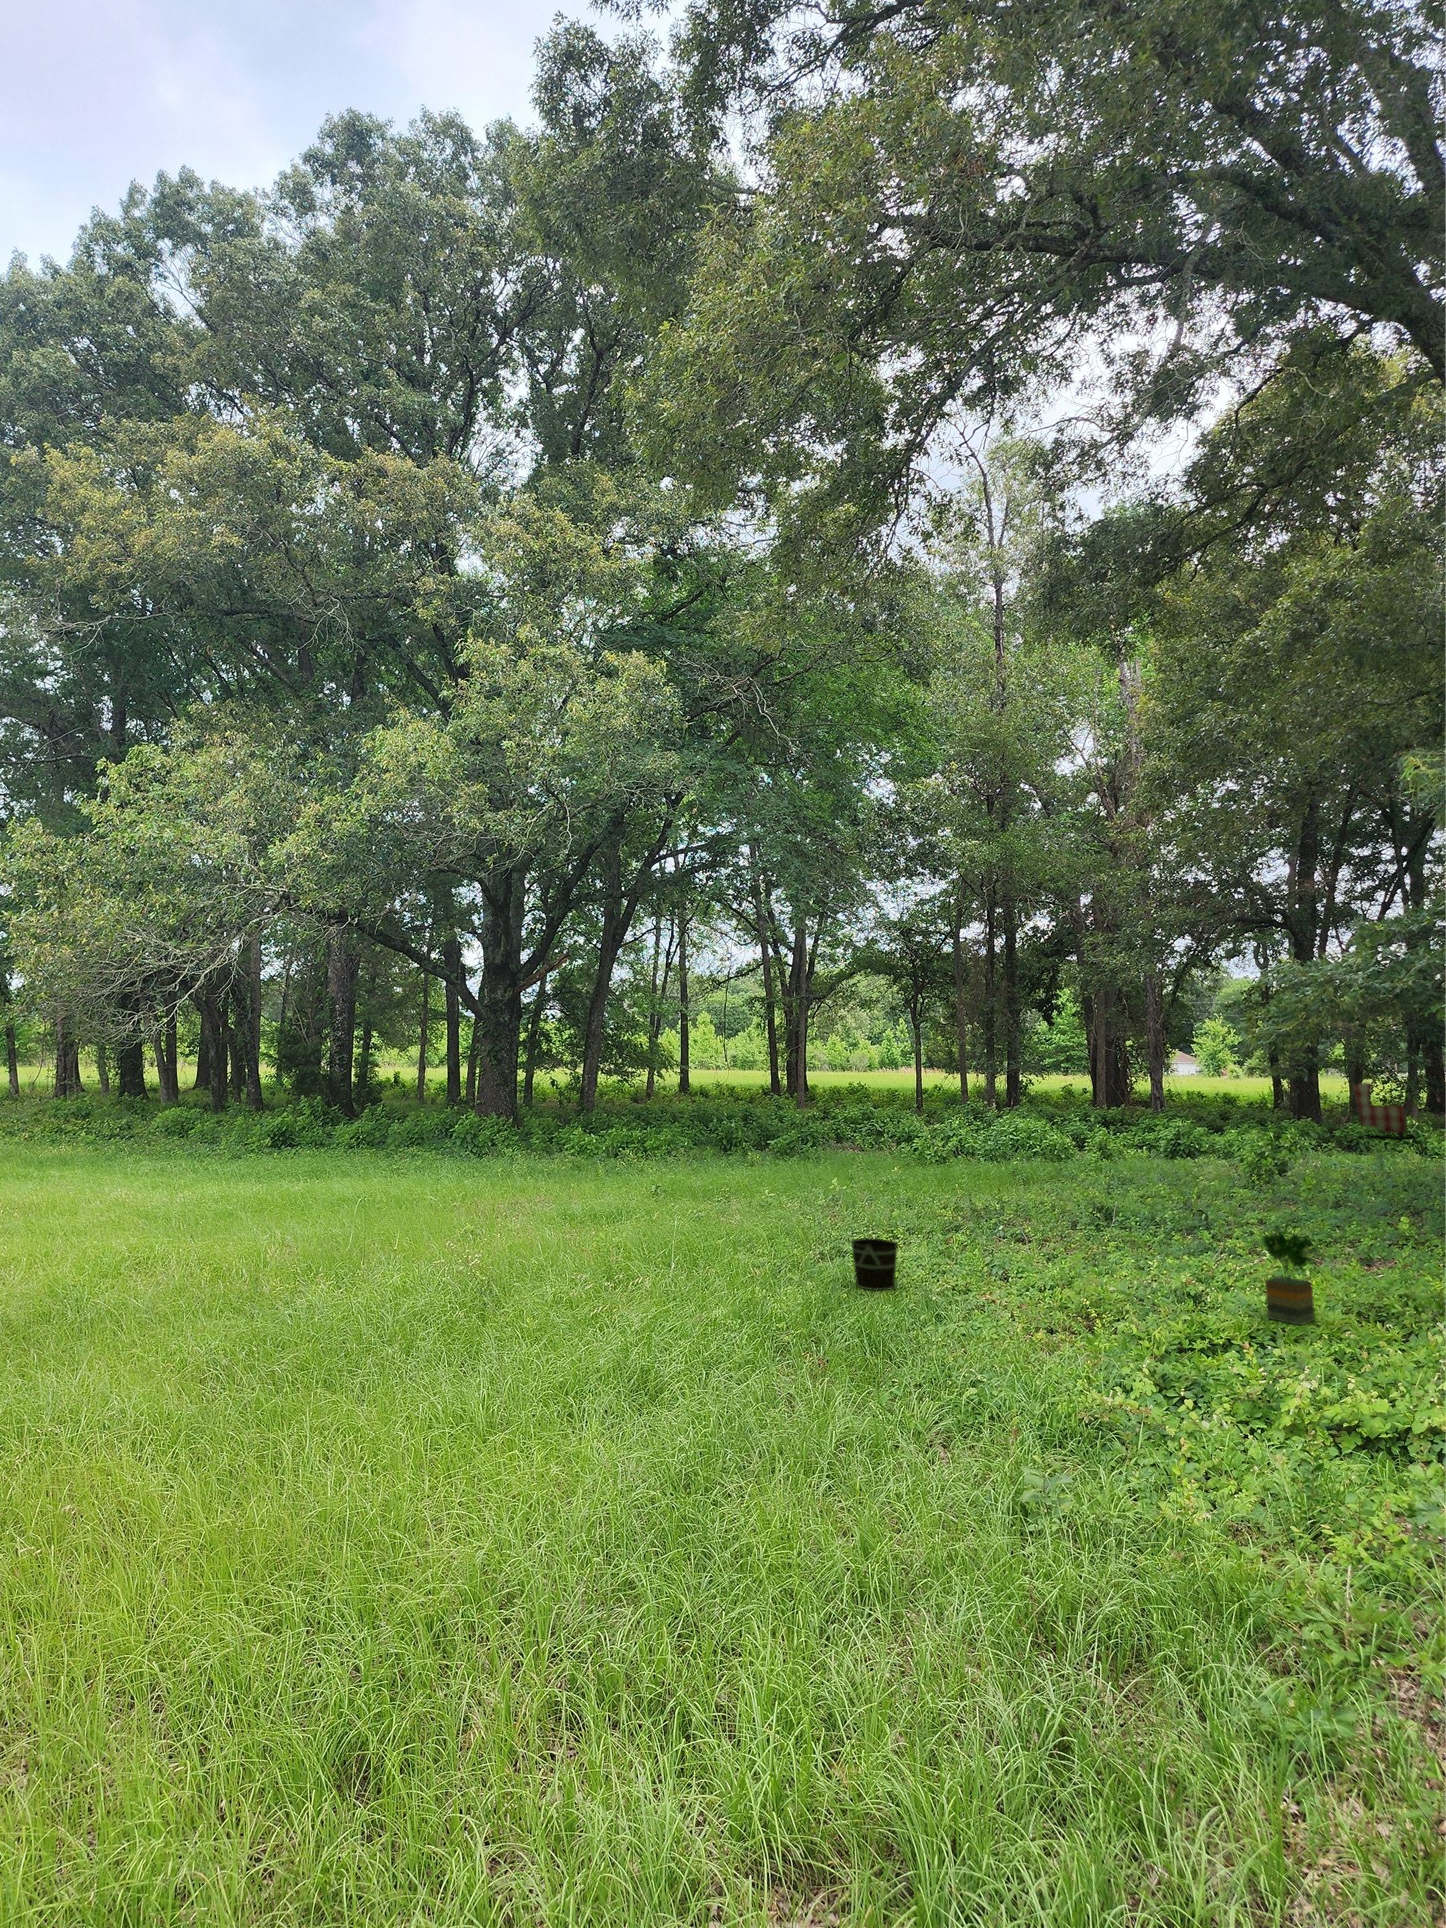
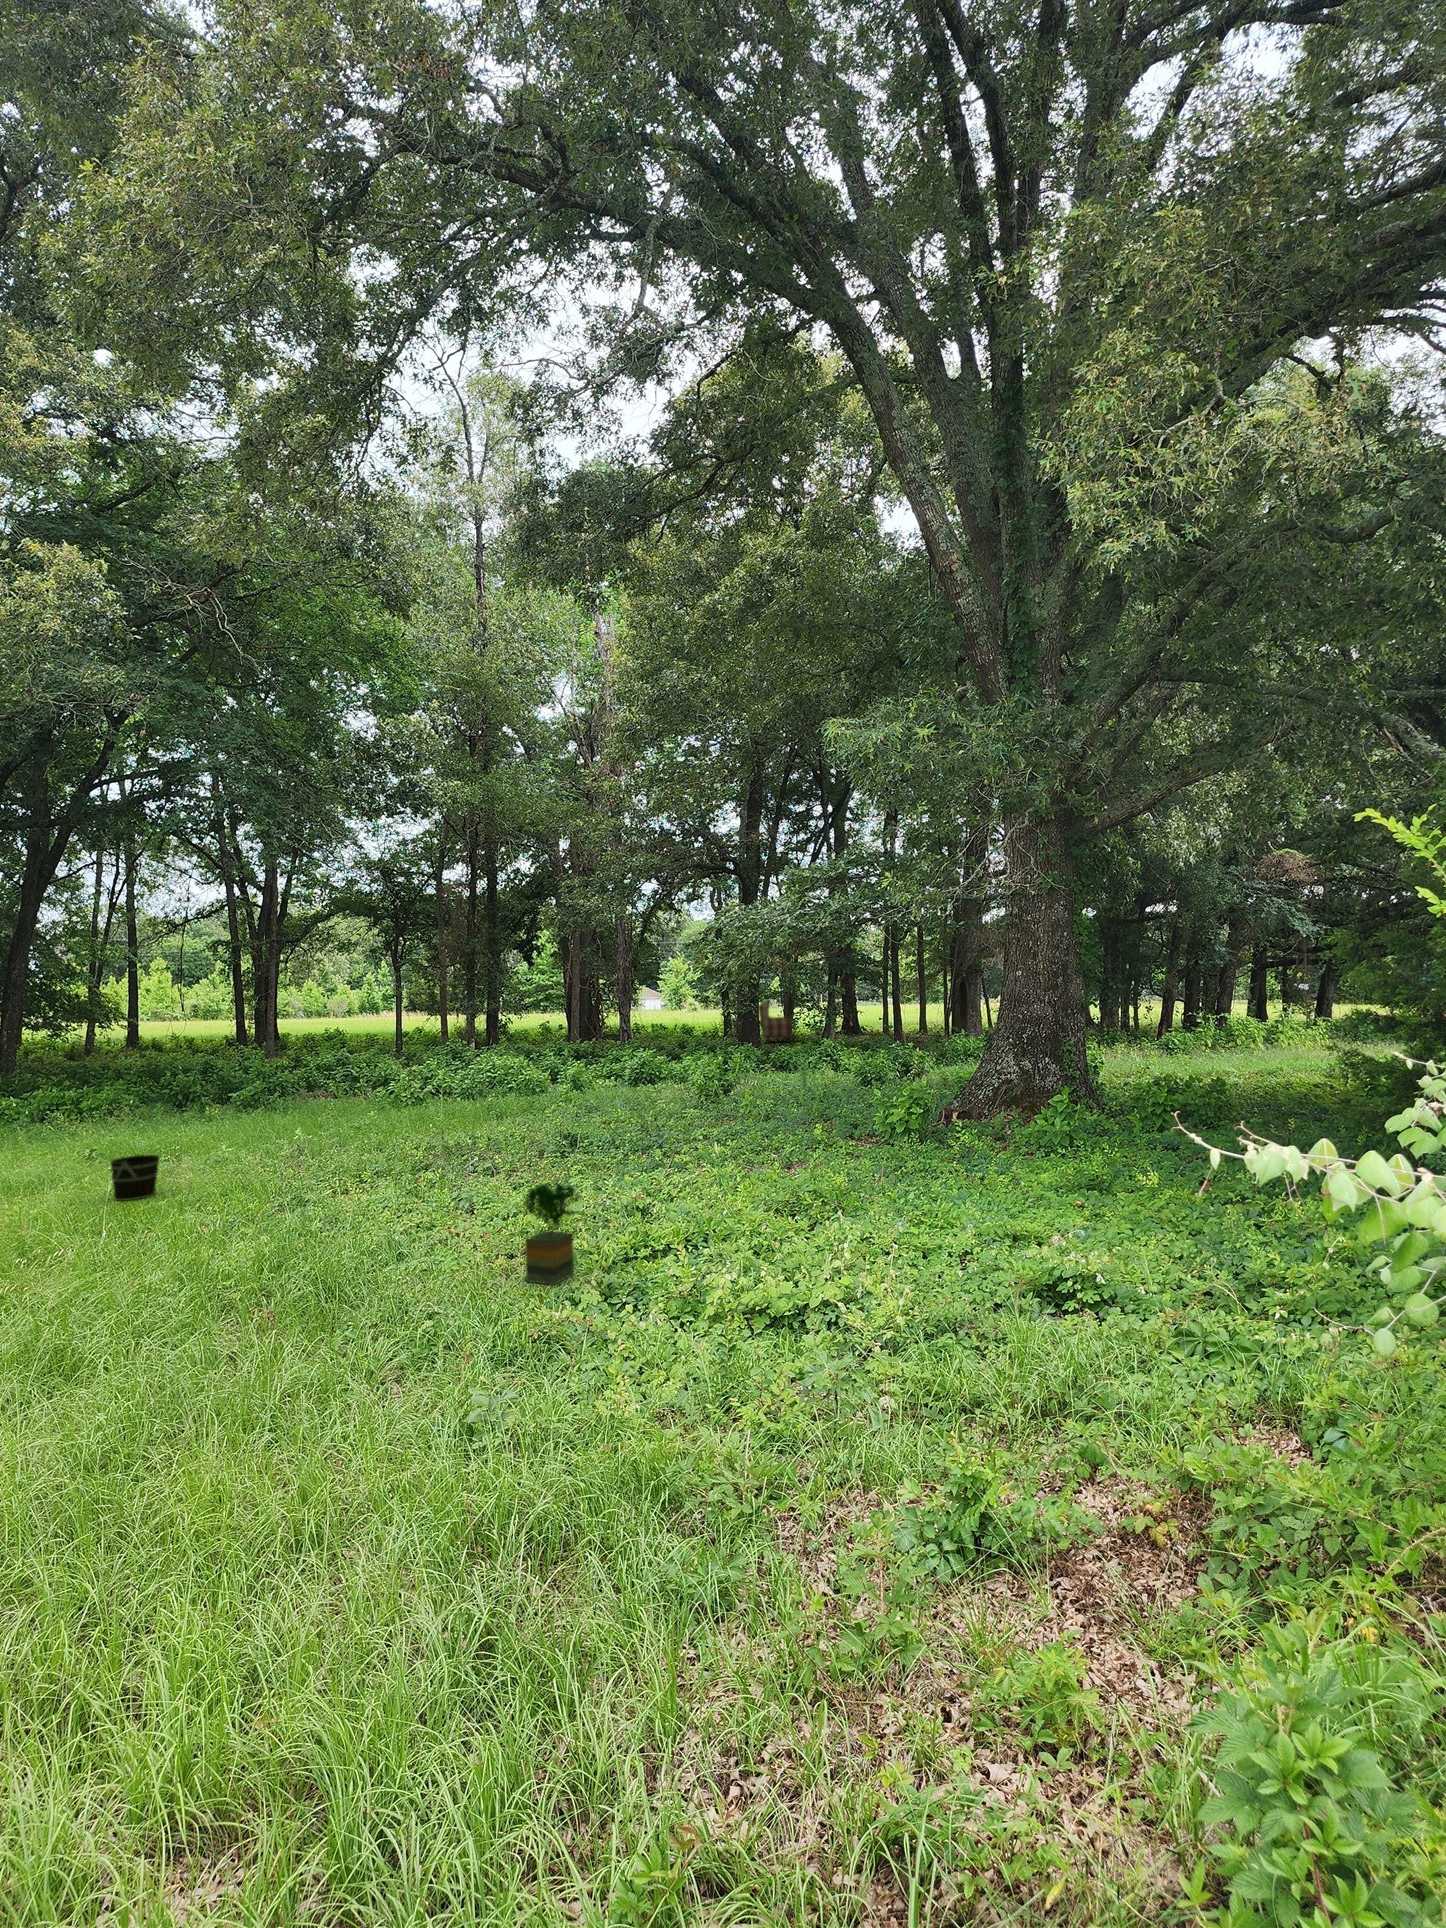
potted tree: present [1262,1232,1320,1325] -> present [524,1184,581,1285]
bucket: present [851,1238,897,1290] -> present [111,1154,159,1201]

